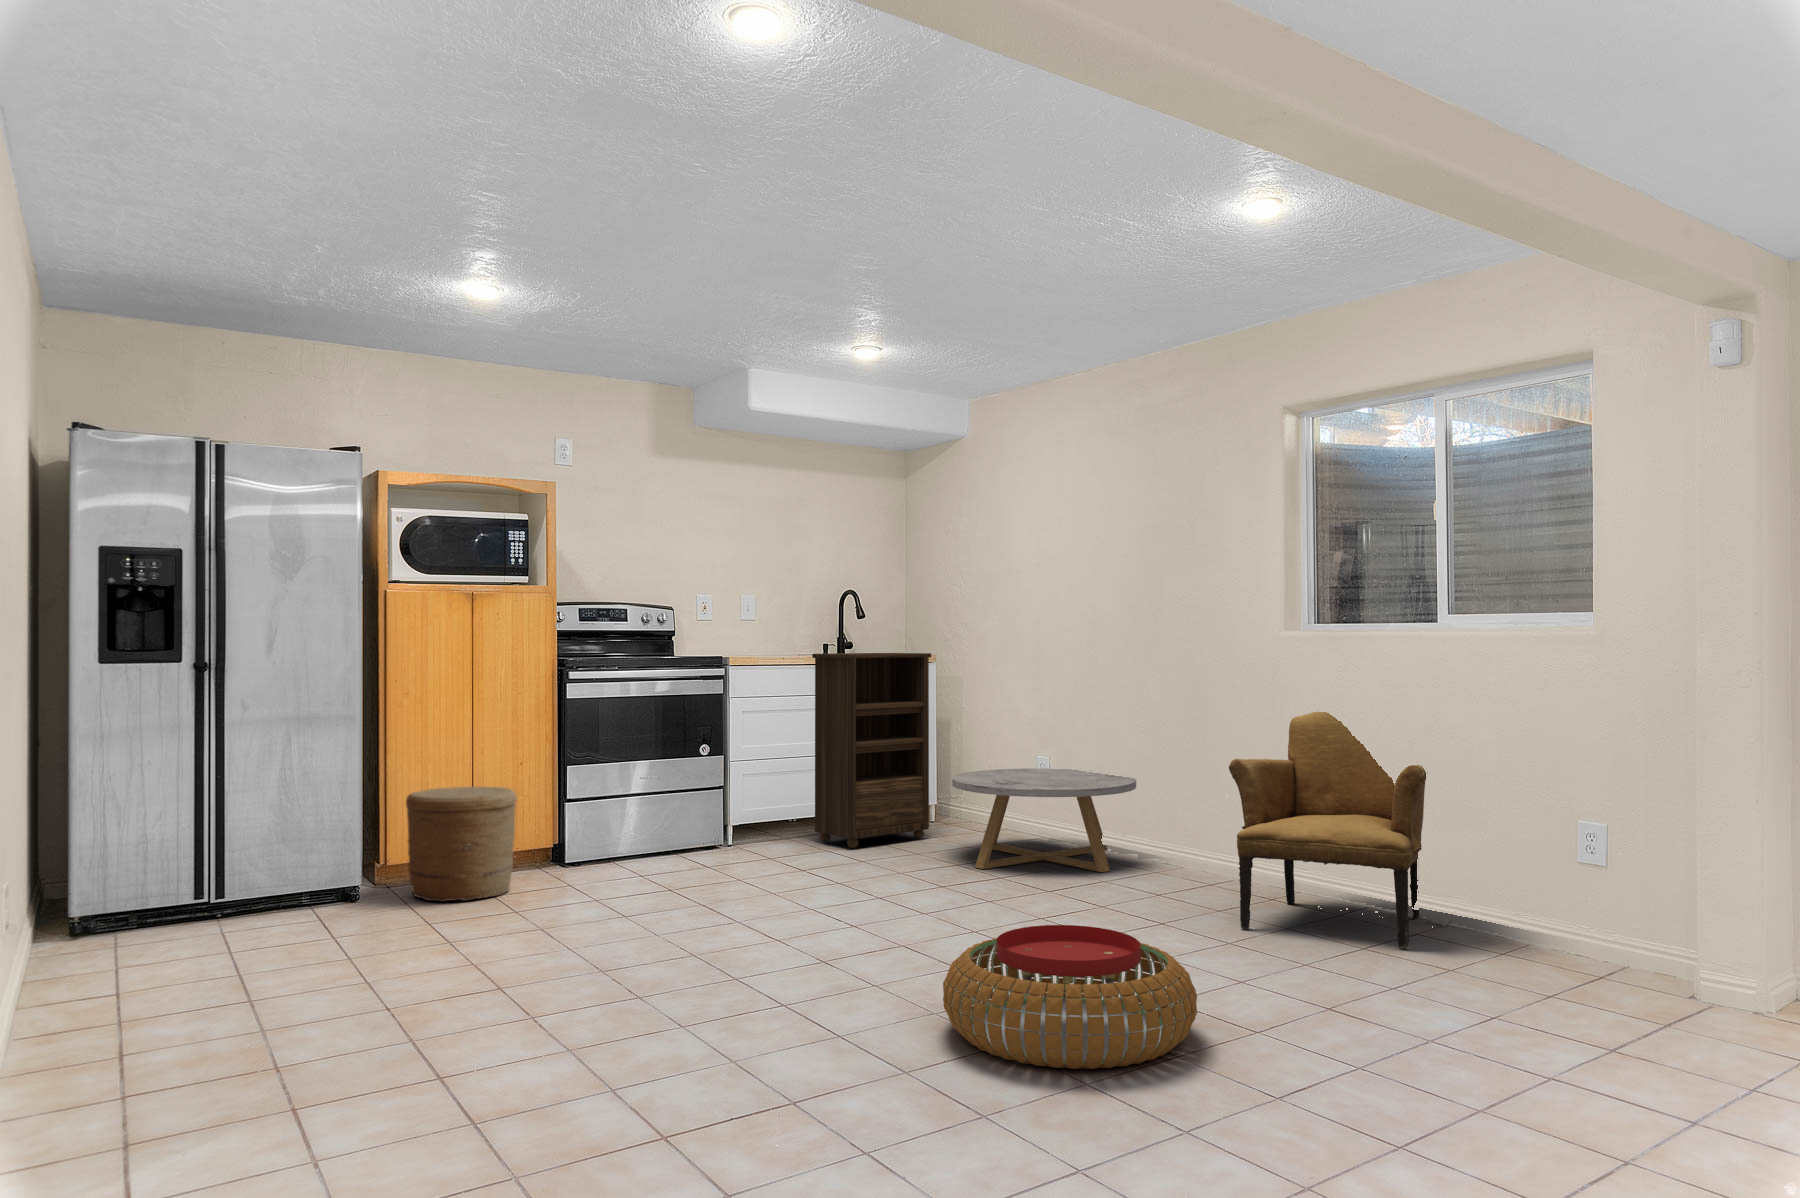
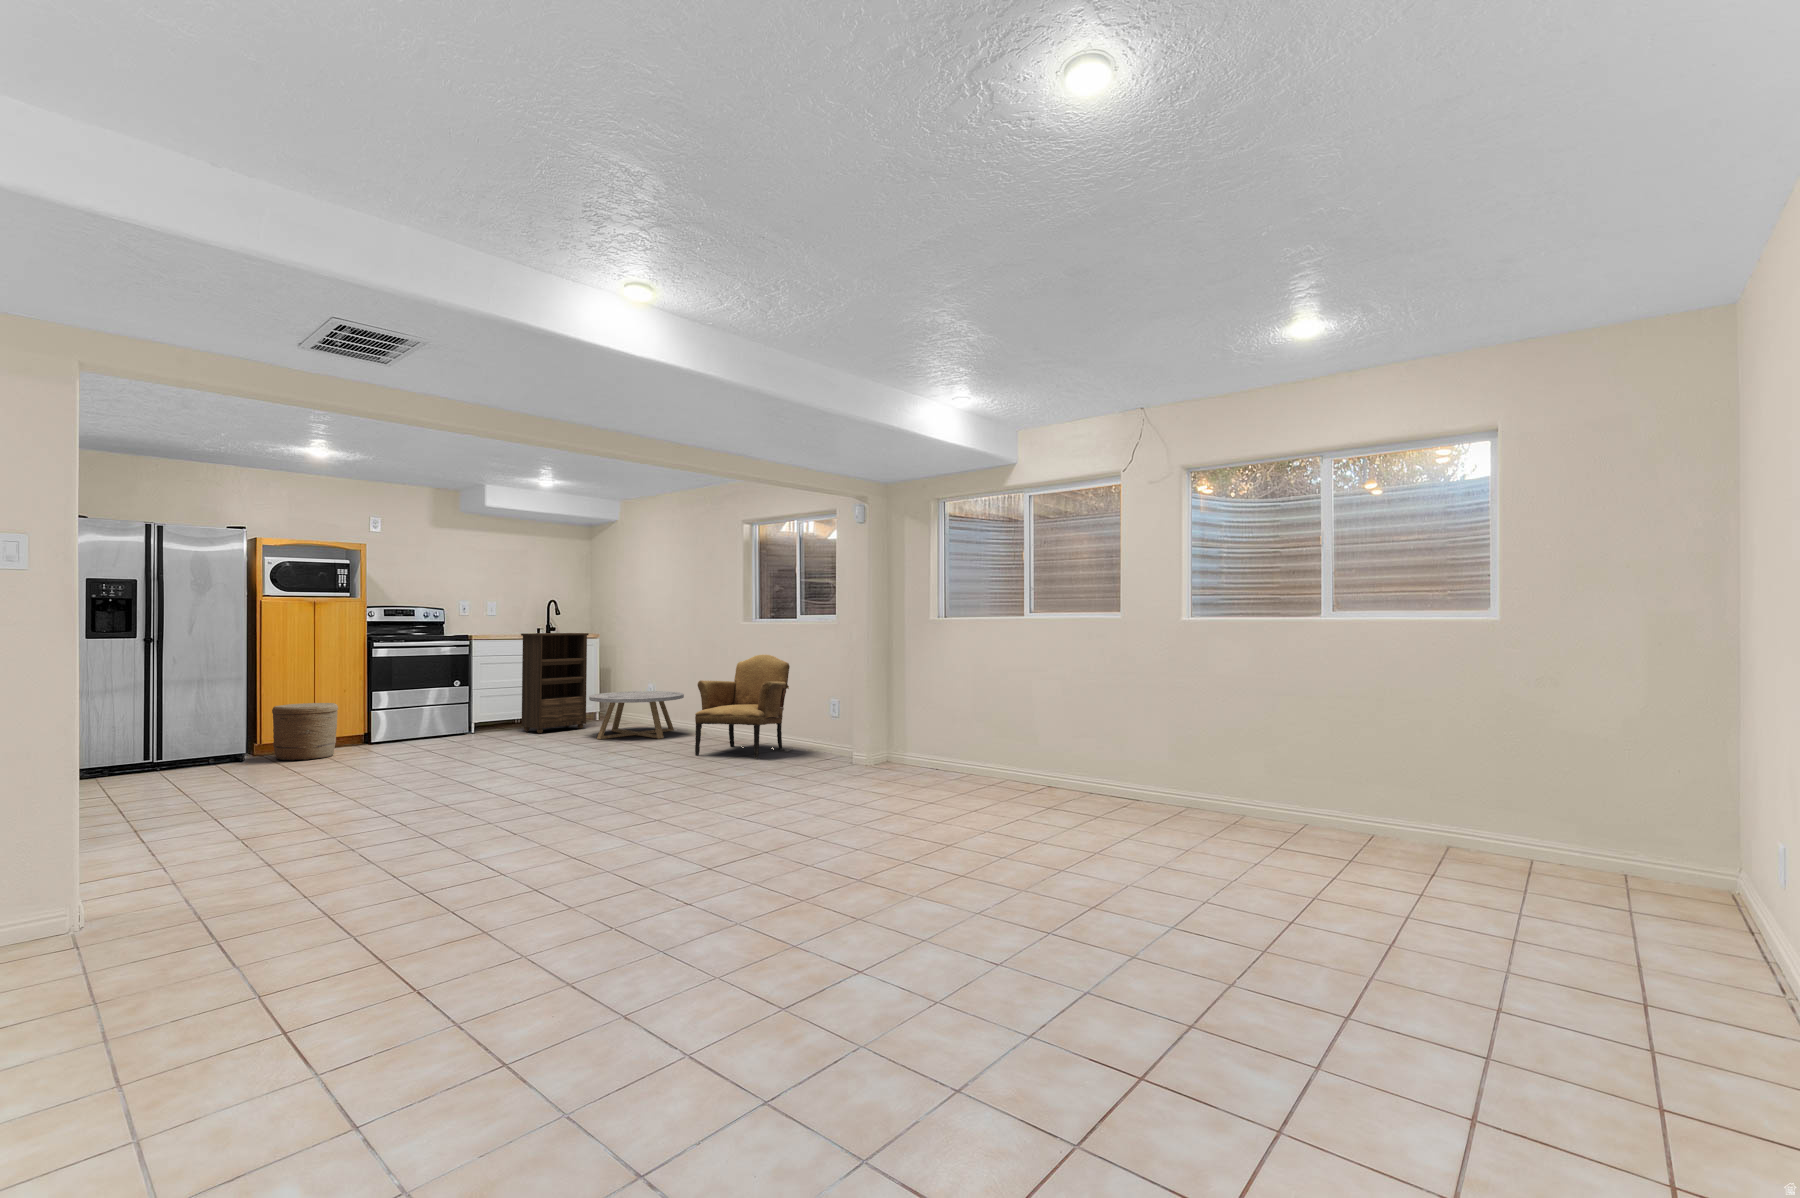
pouf: present [943,925,1197,1069] -> none [516,746,626,797]

